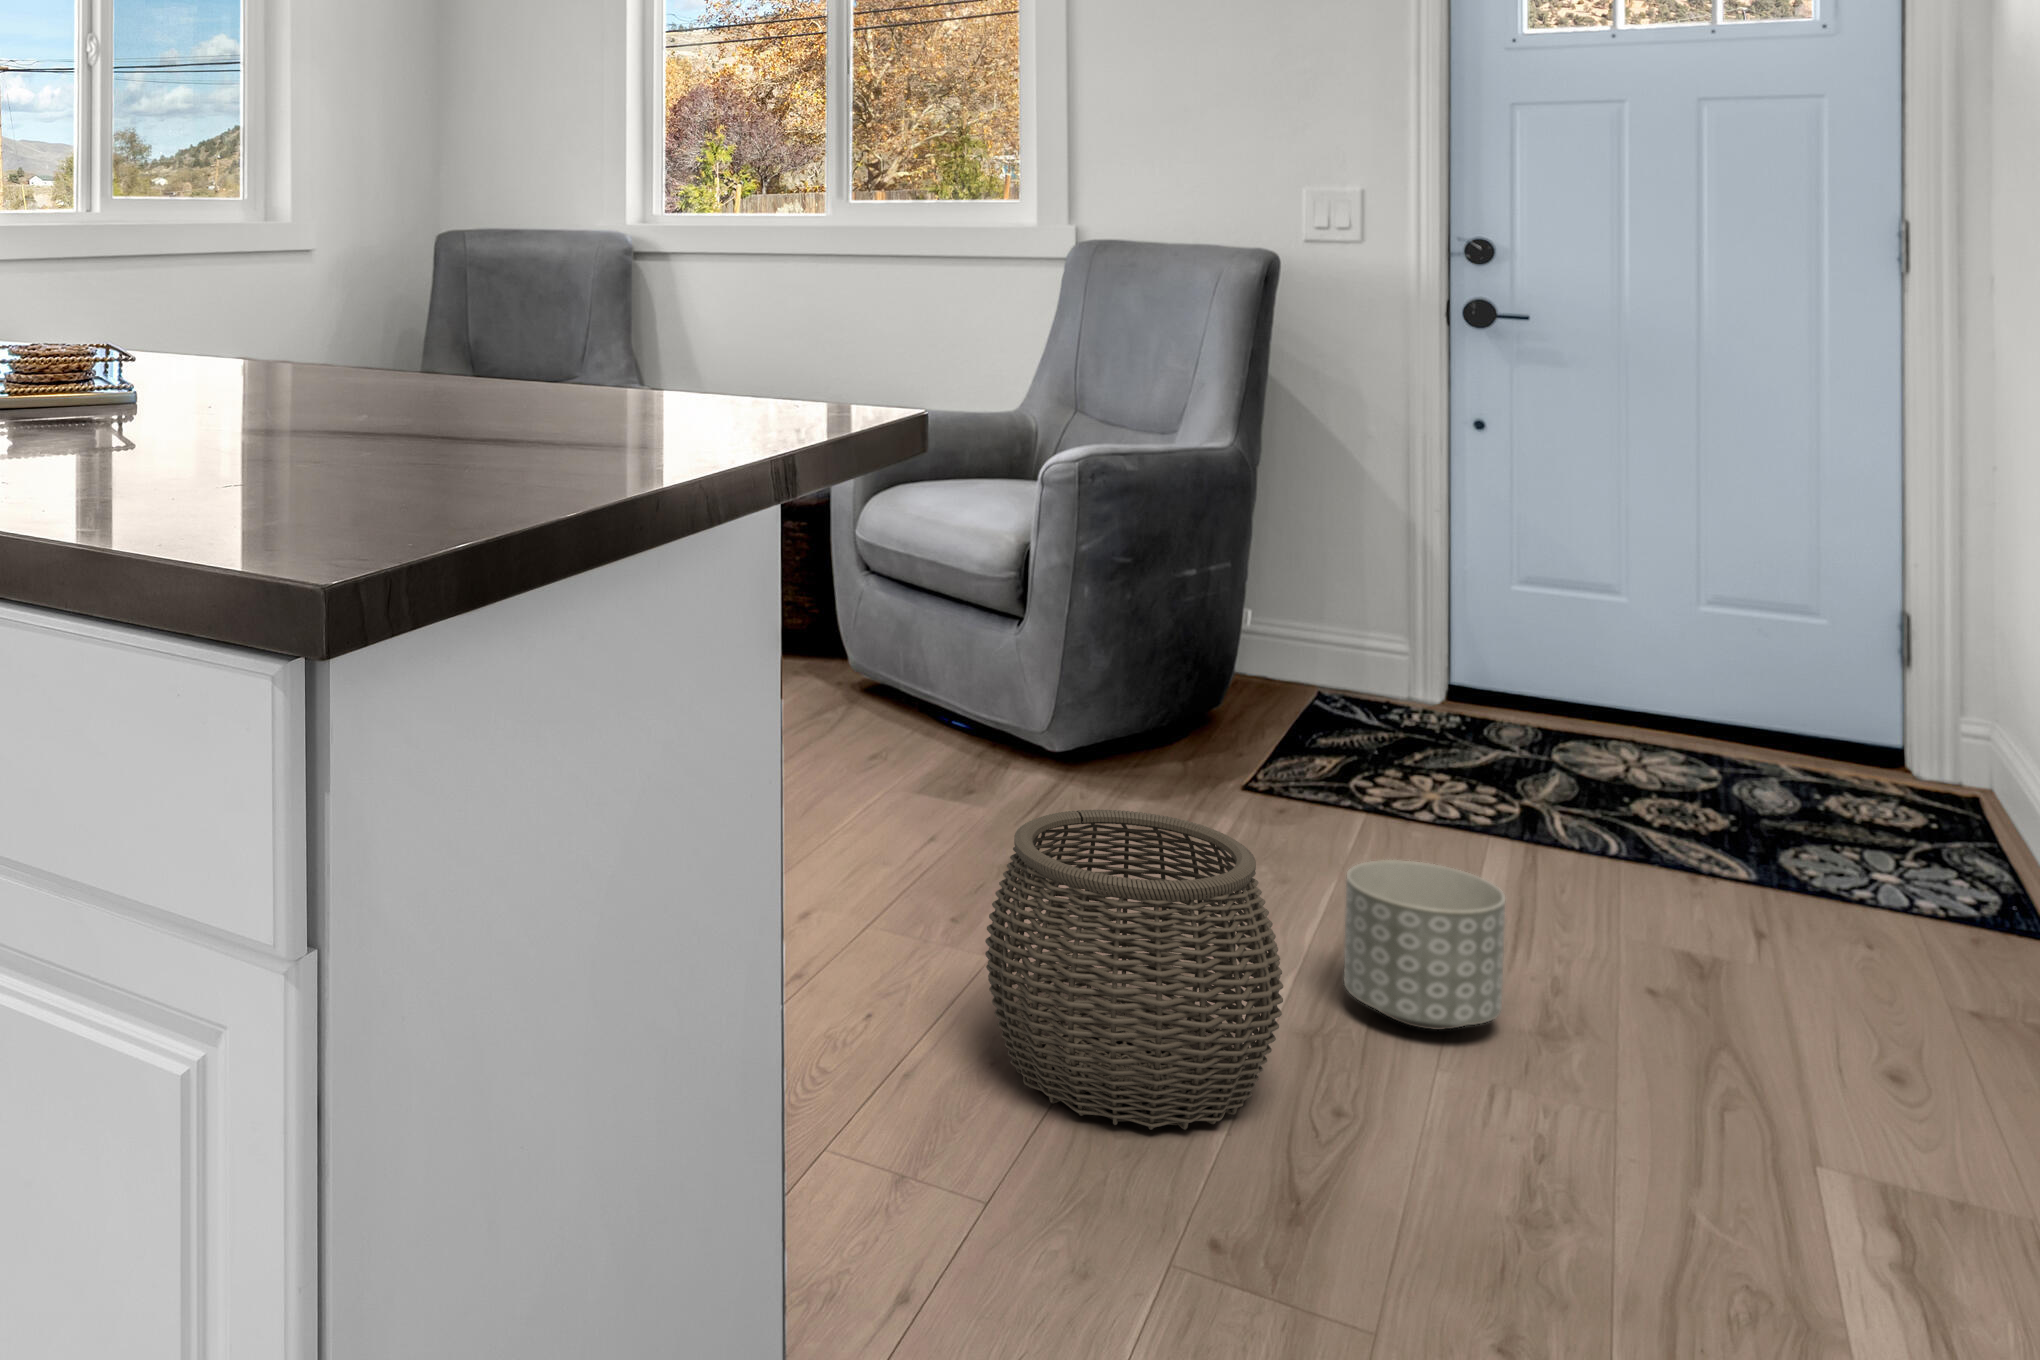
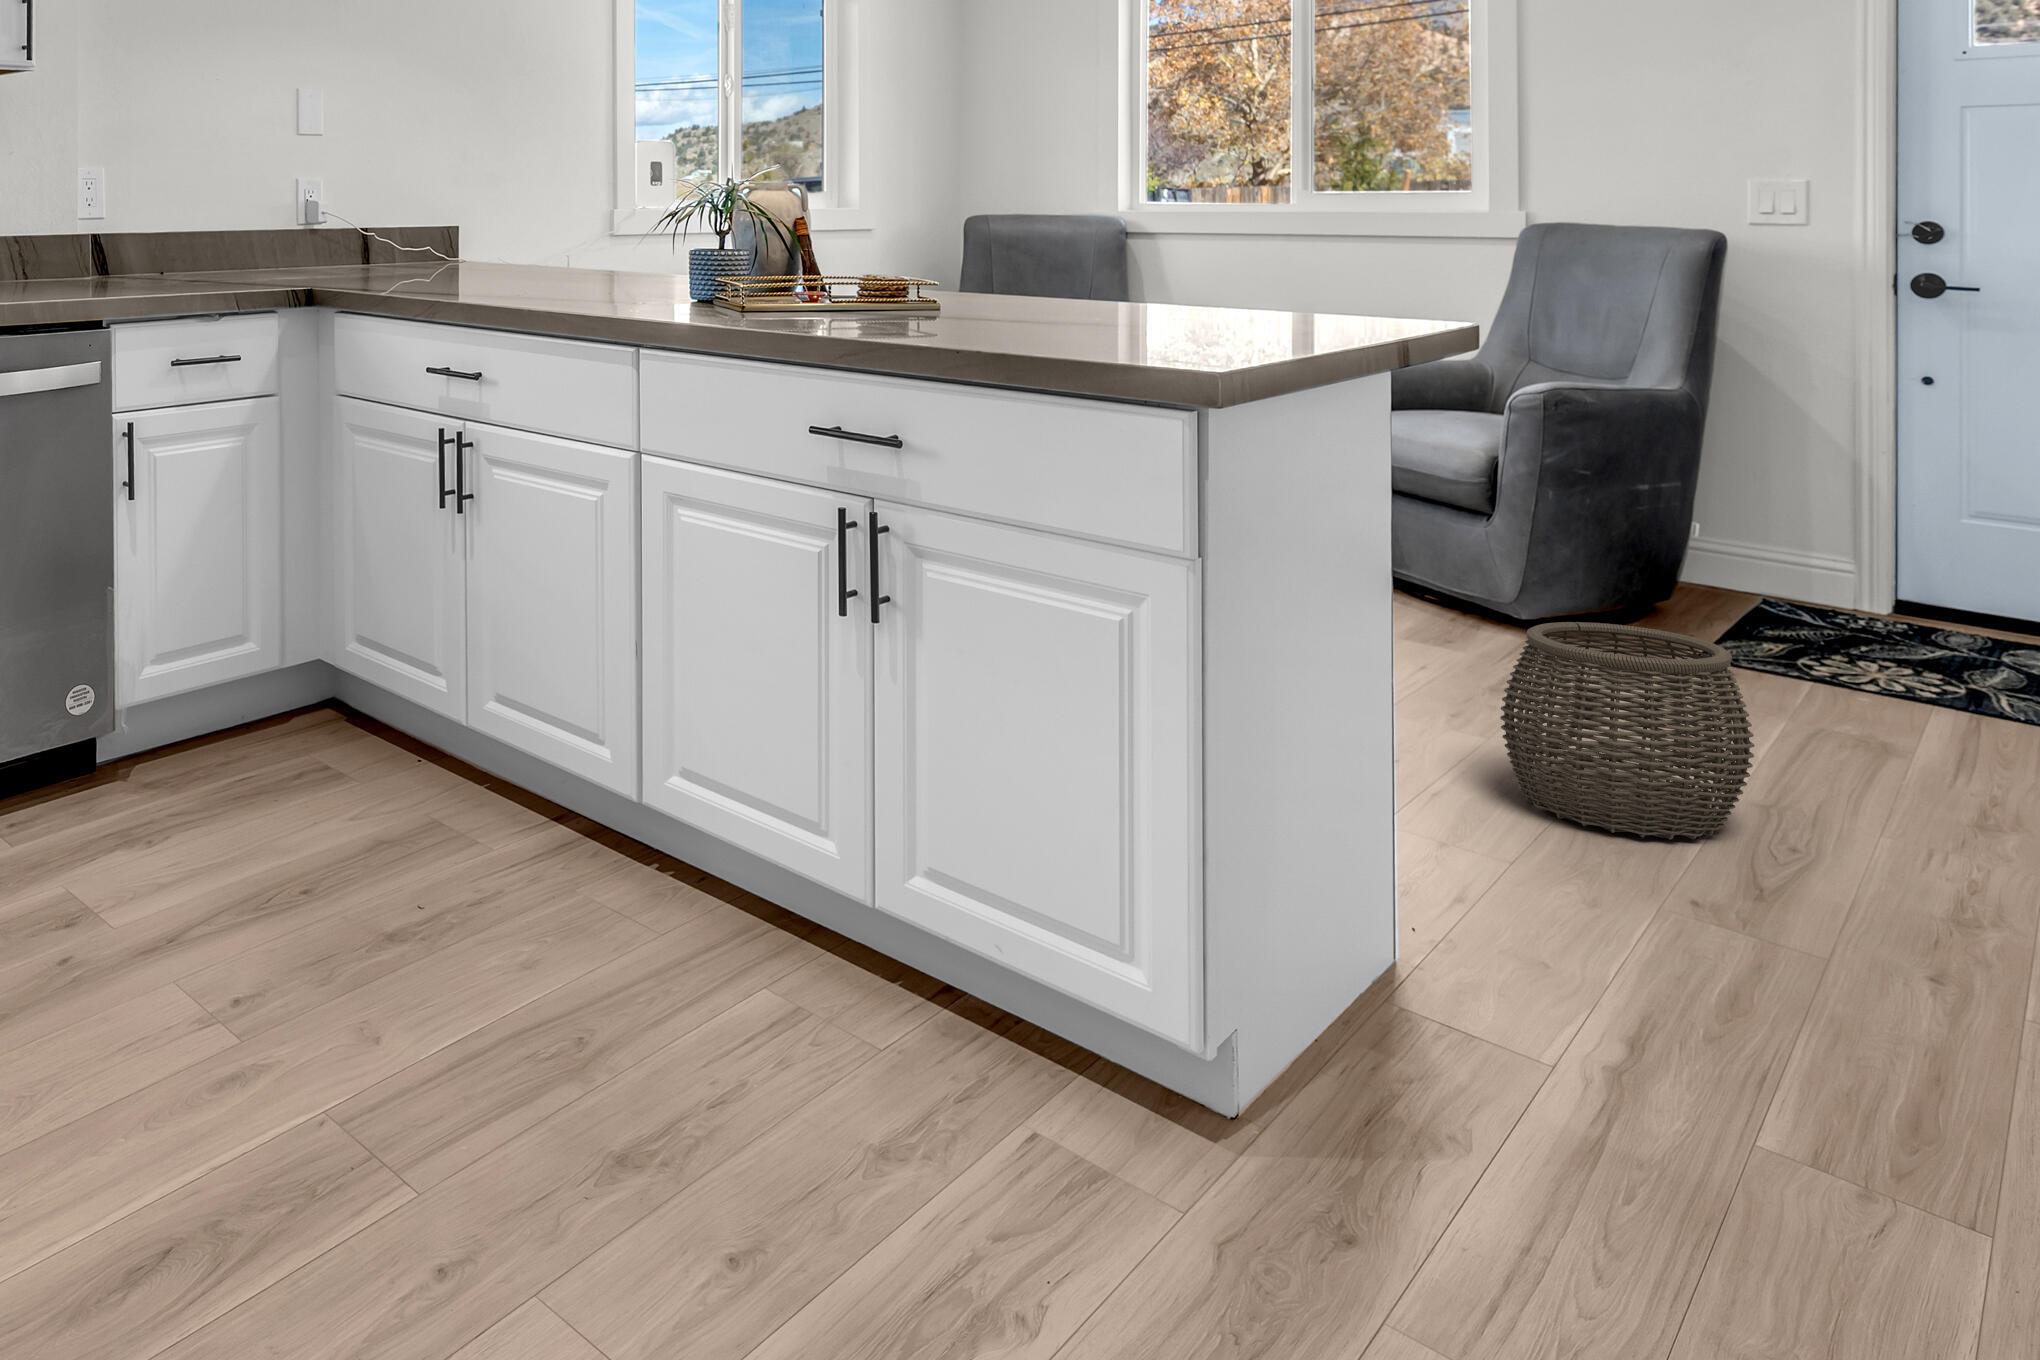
planter: present [1344,860,1505,1030] -> none [1801,683,1950,807]

